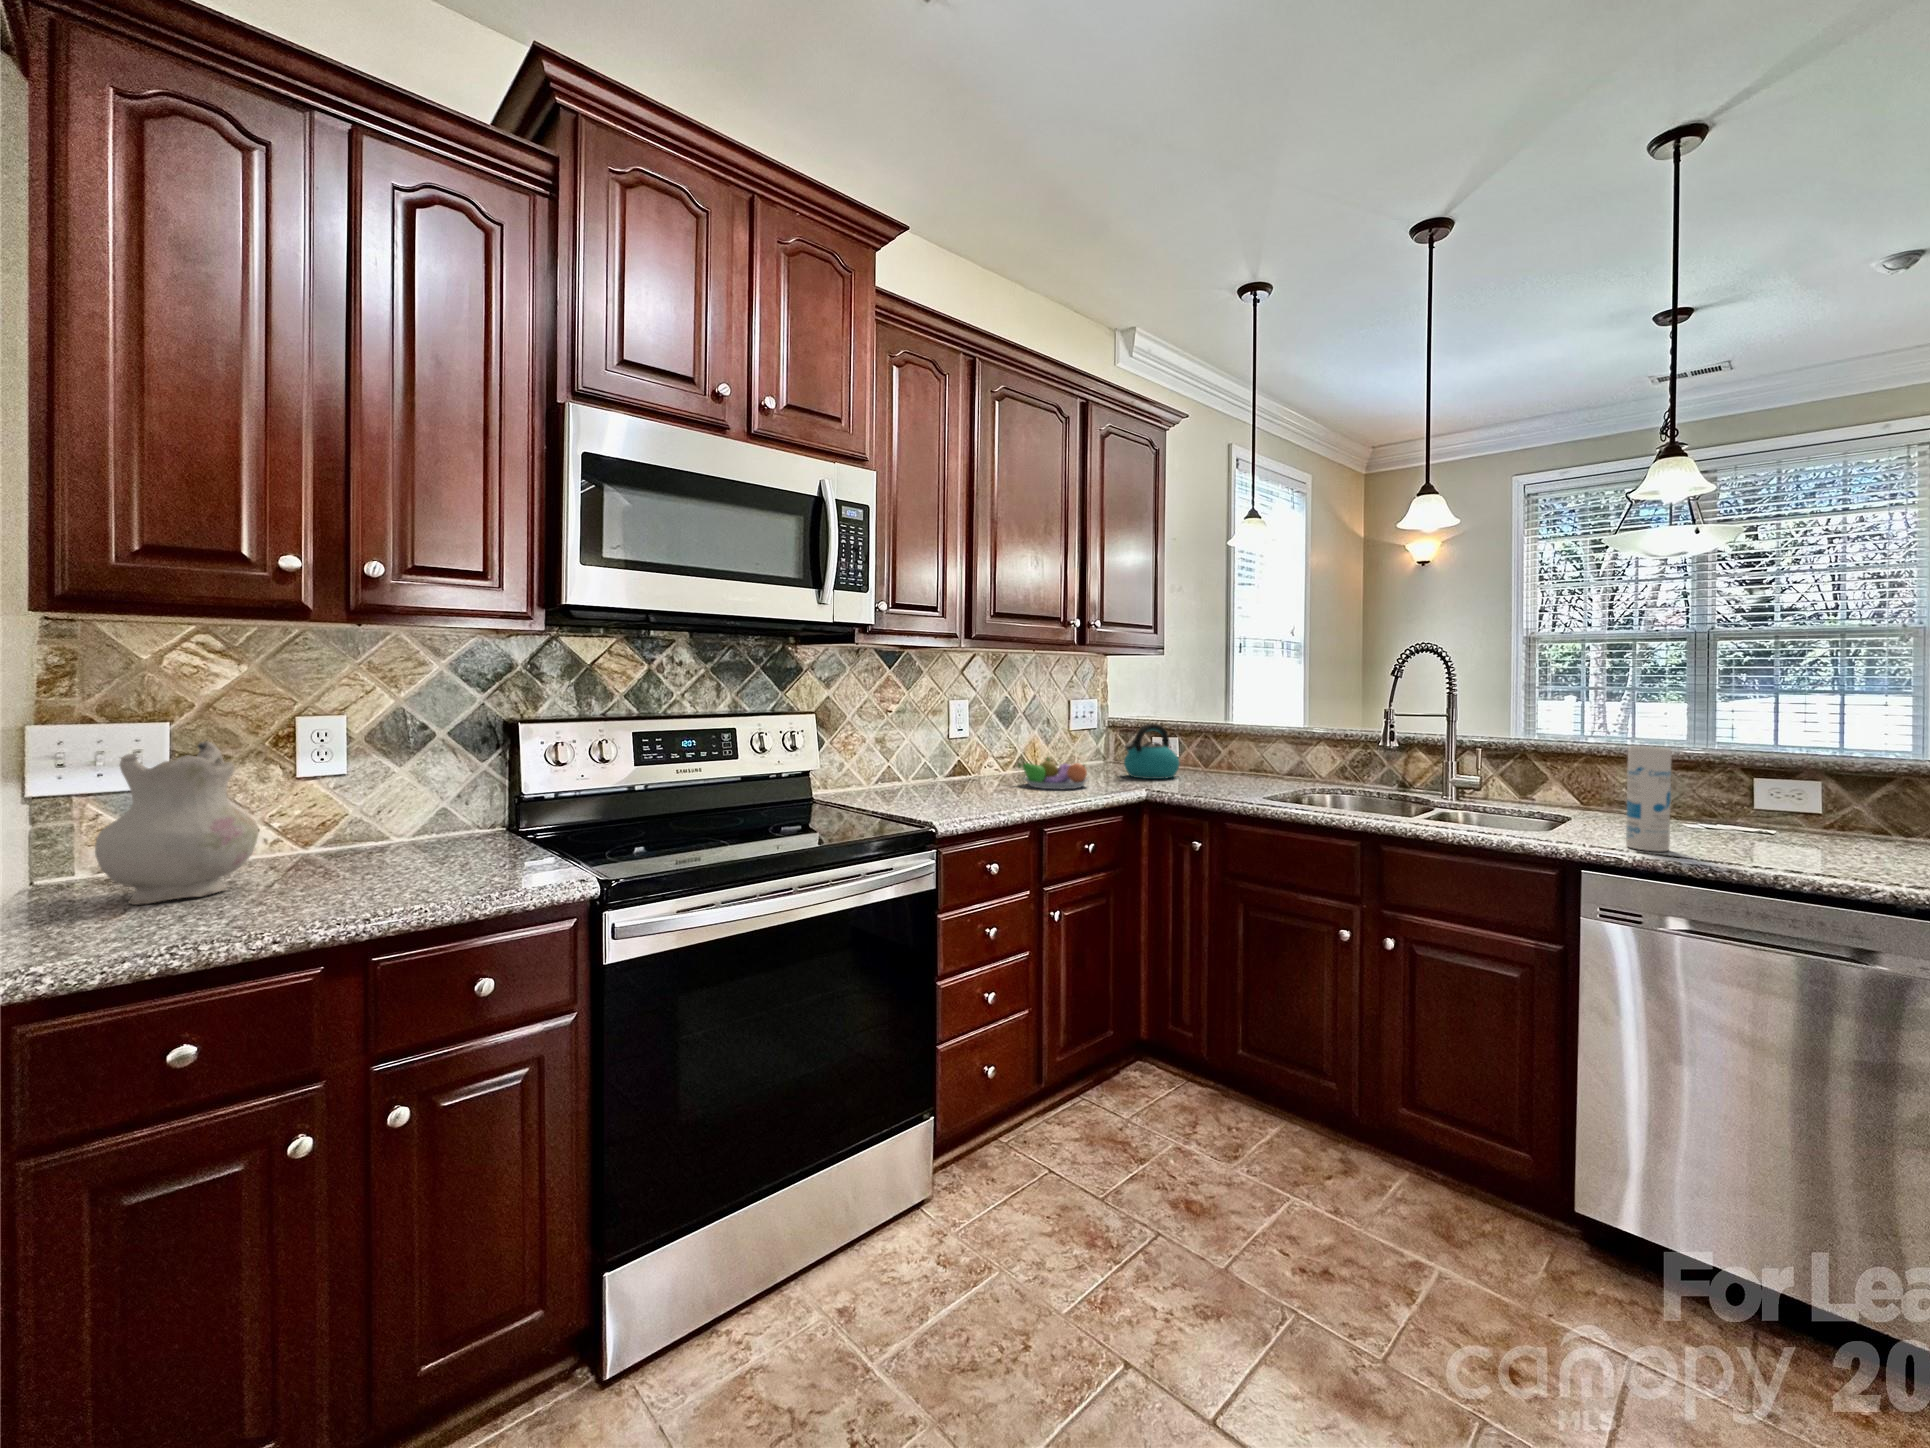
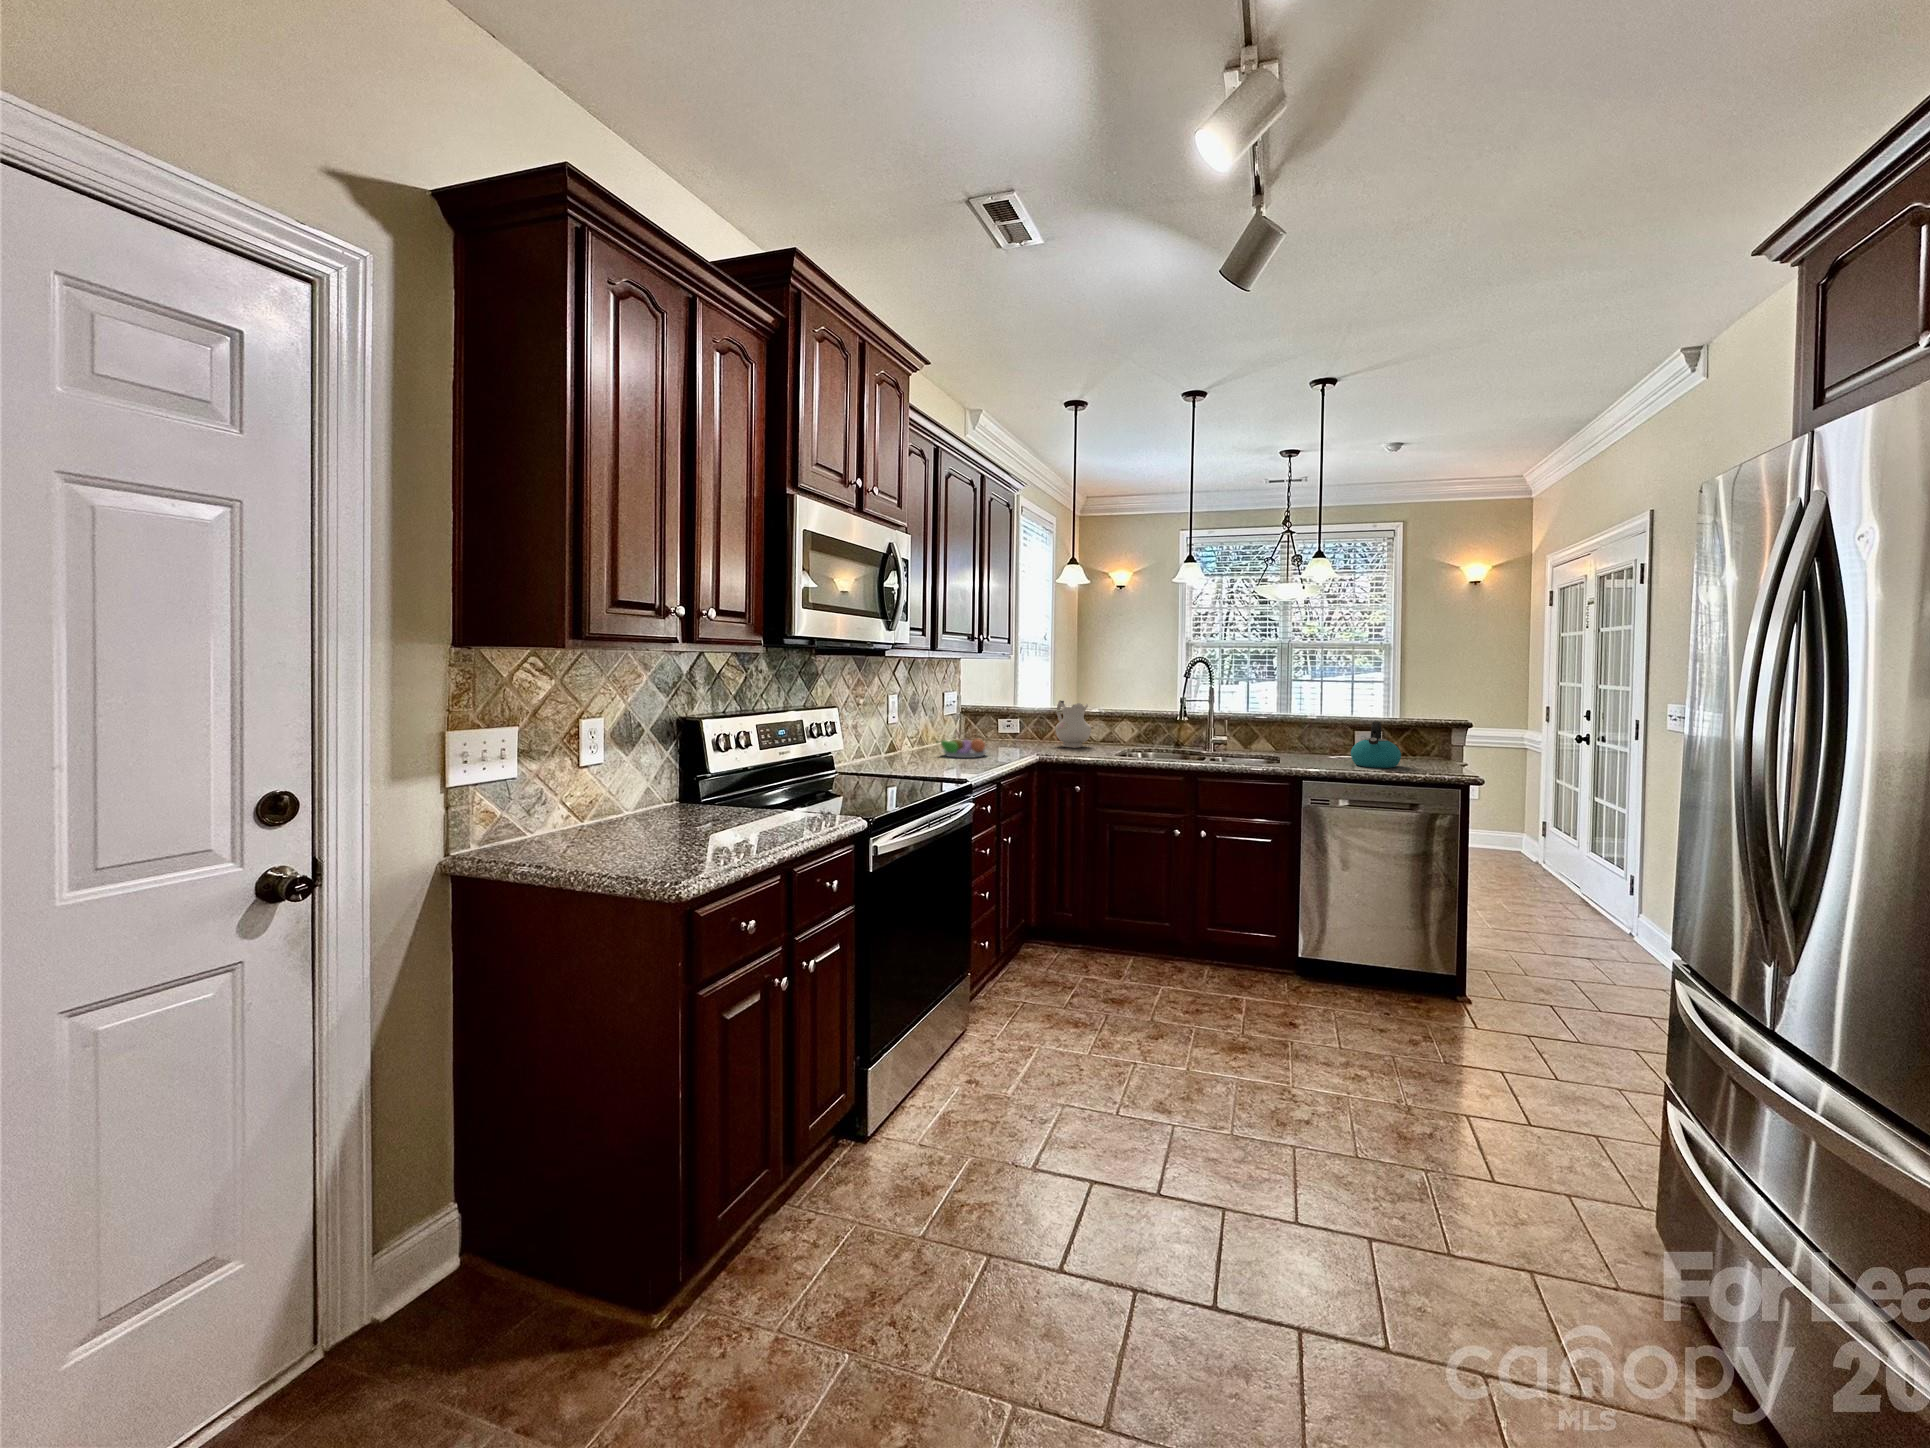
kettle: present [1124,724,1180,779] -> present [1351,721,1401,768]
ceramic pitcher: present [95,741,258,905] -> present [1055,700,1091,748]
canister: present [1626,746,1671,852] -> none [1321,715,1342,770]

